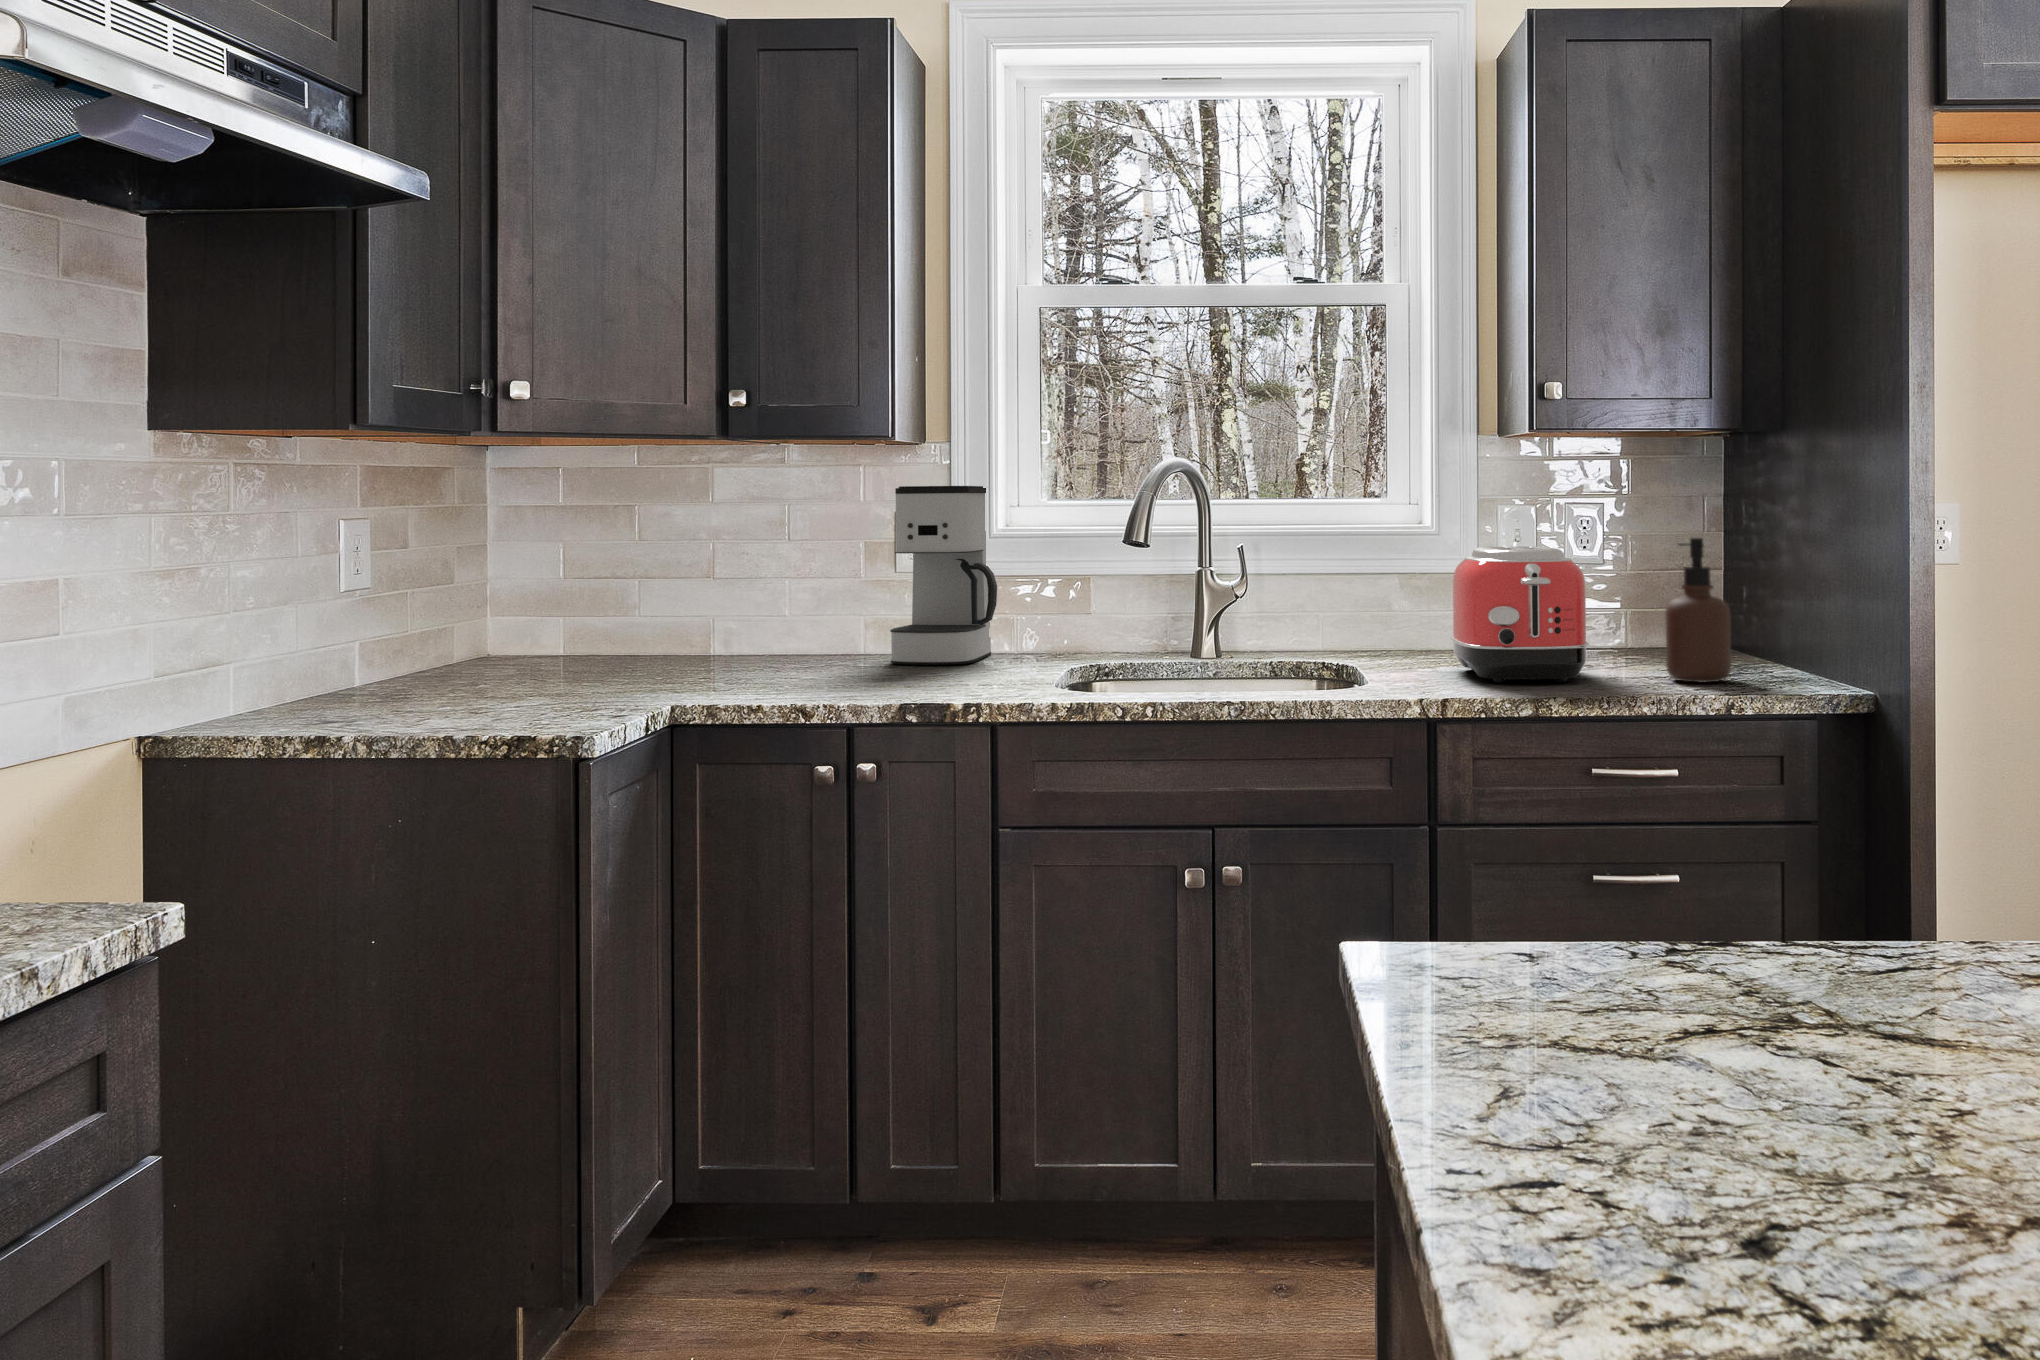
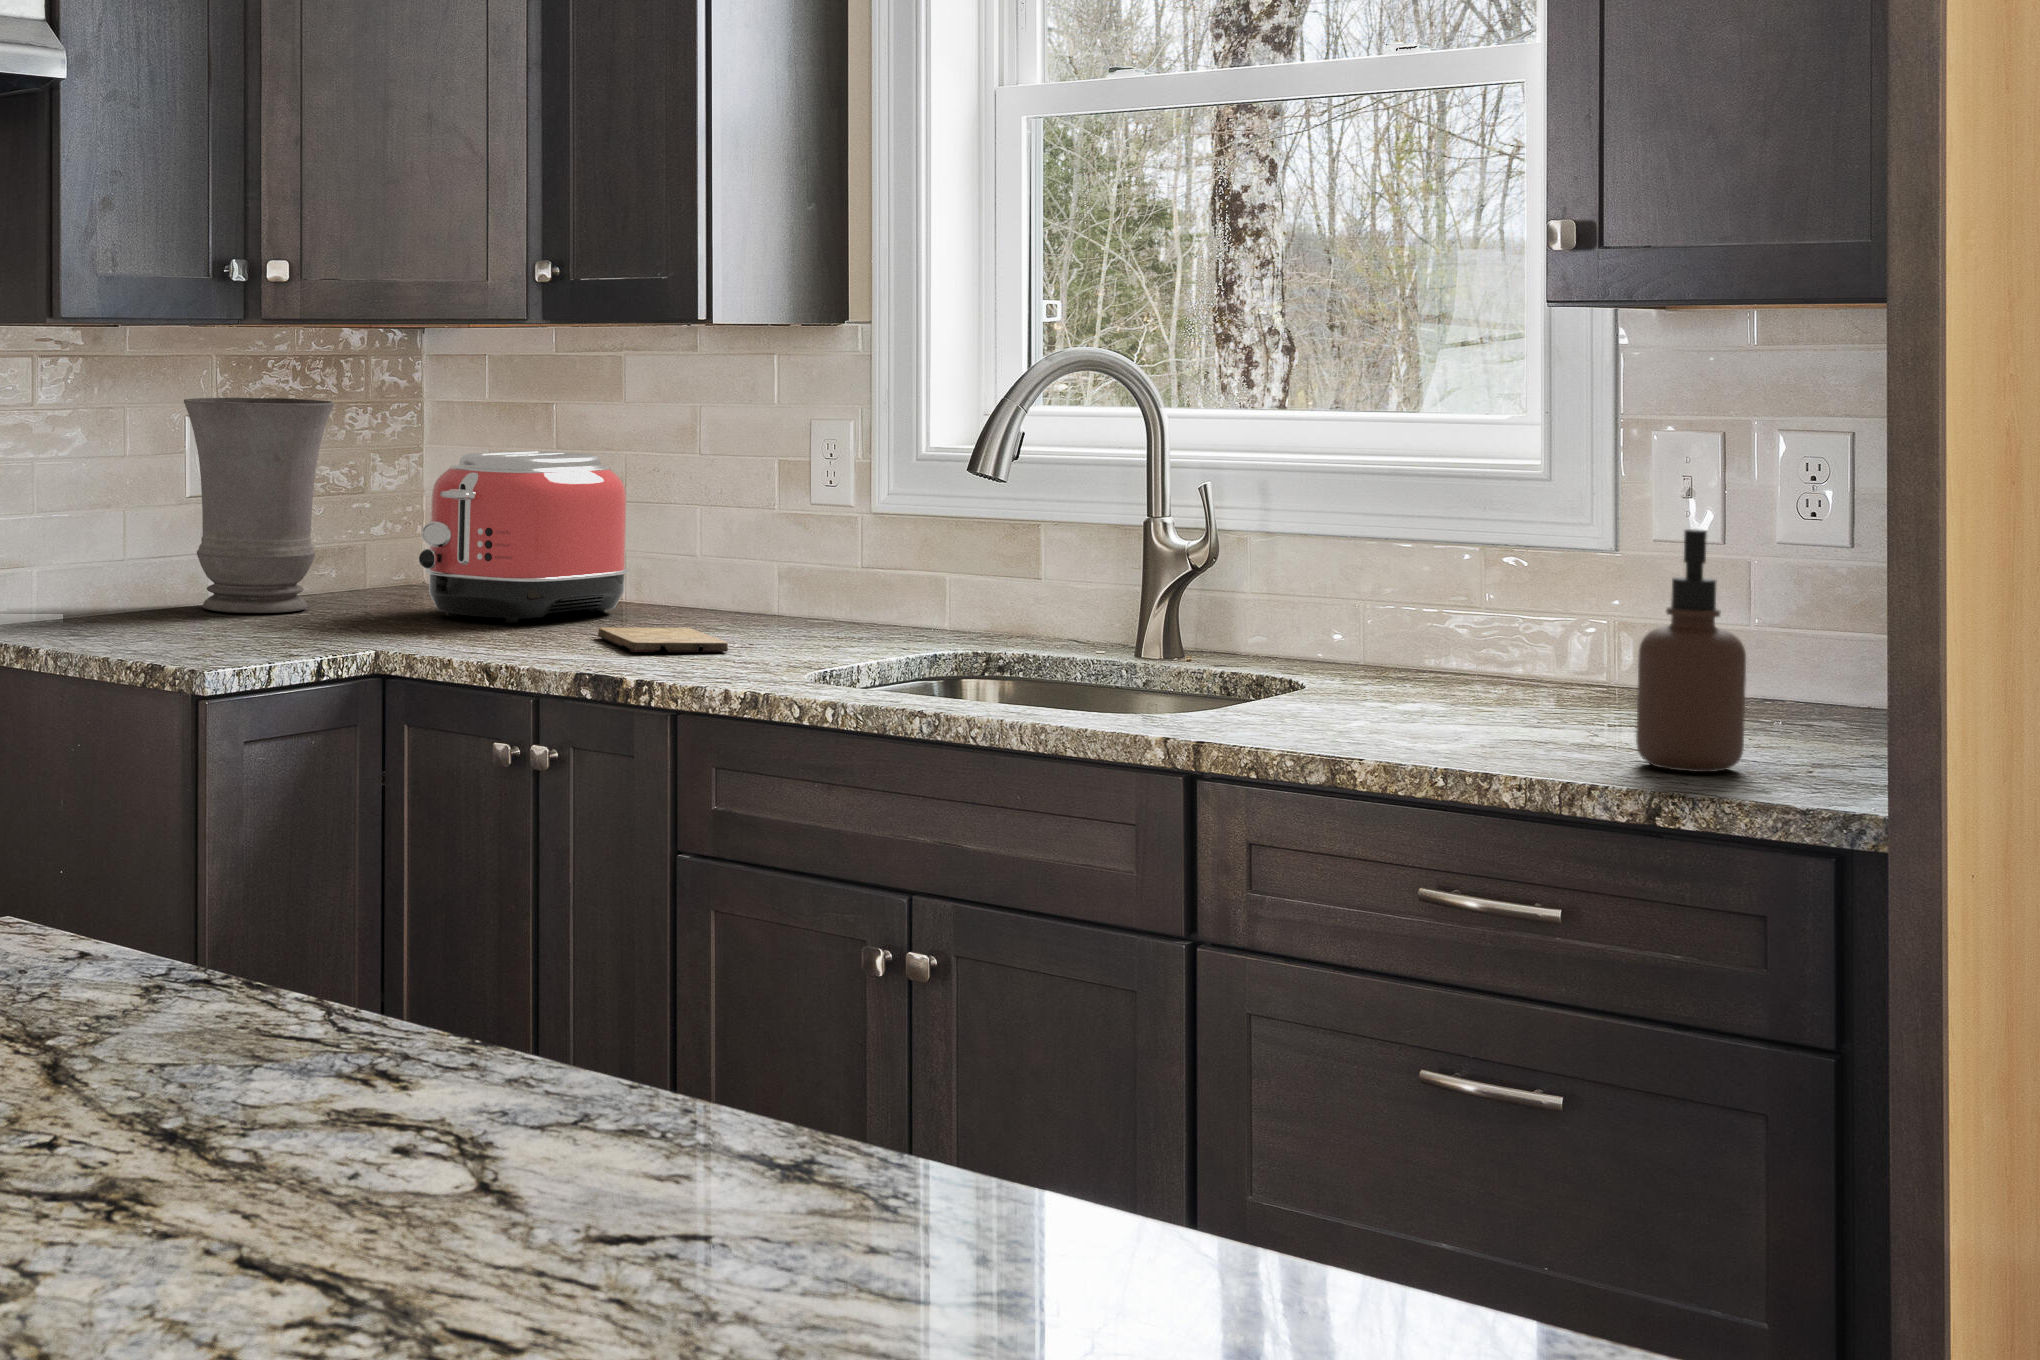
coffee maker: present [890,486,997,665] -> none [731,377,903,632]
vase: none [446,518,580,694] -> present [184,398,334,613]
toaster: present [1451,546,1589,683] -> present [419,451,628,623]
cutting board: none [847,668,968,687] -> present [598,628,728,652]

